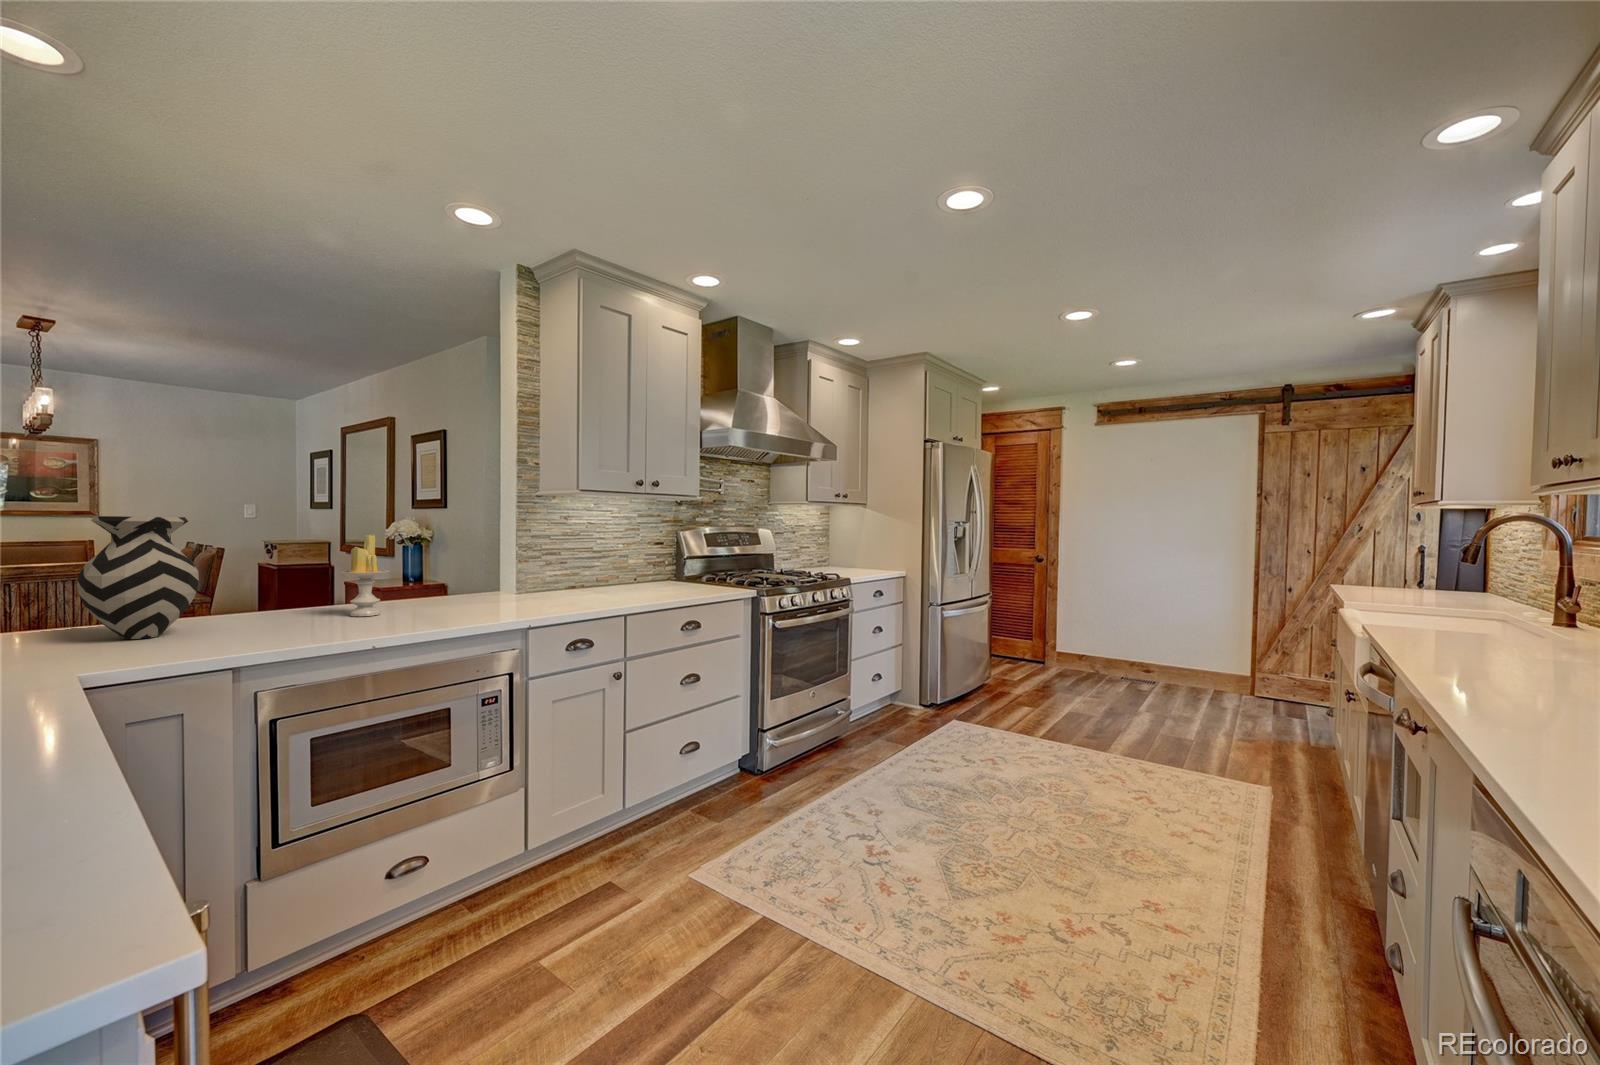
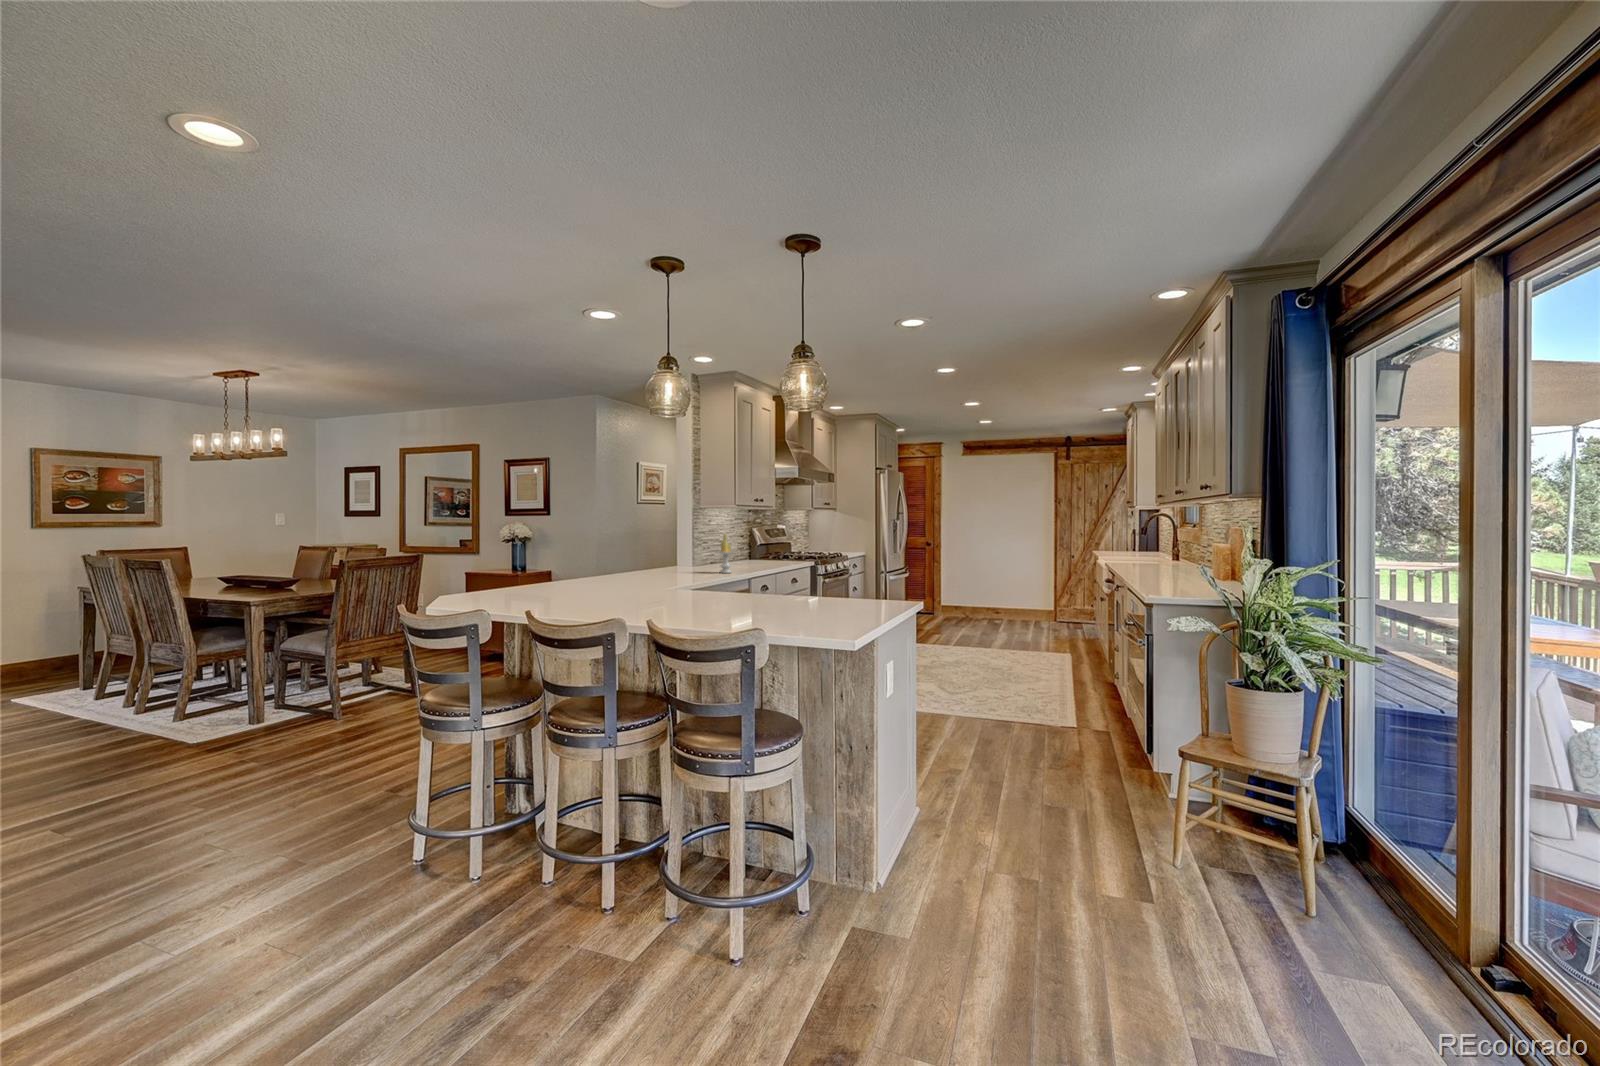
vase: present [77,516,199,639] -> none [671,527,708,580]

